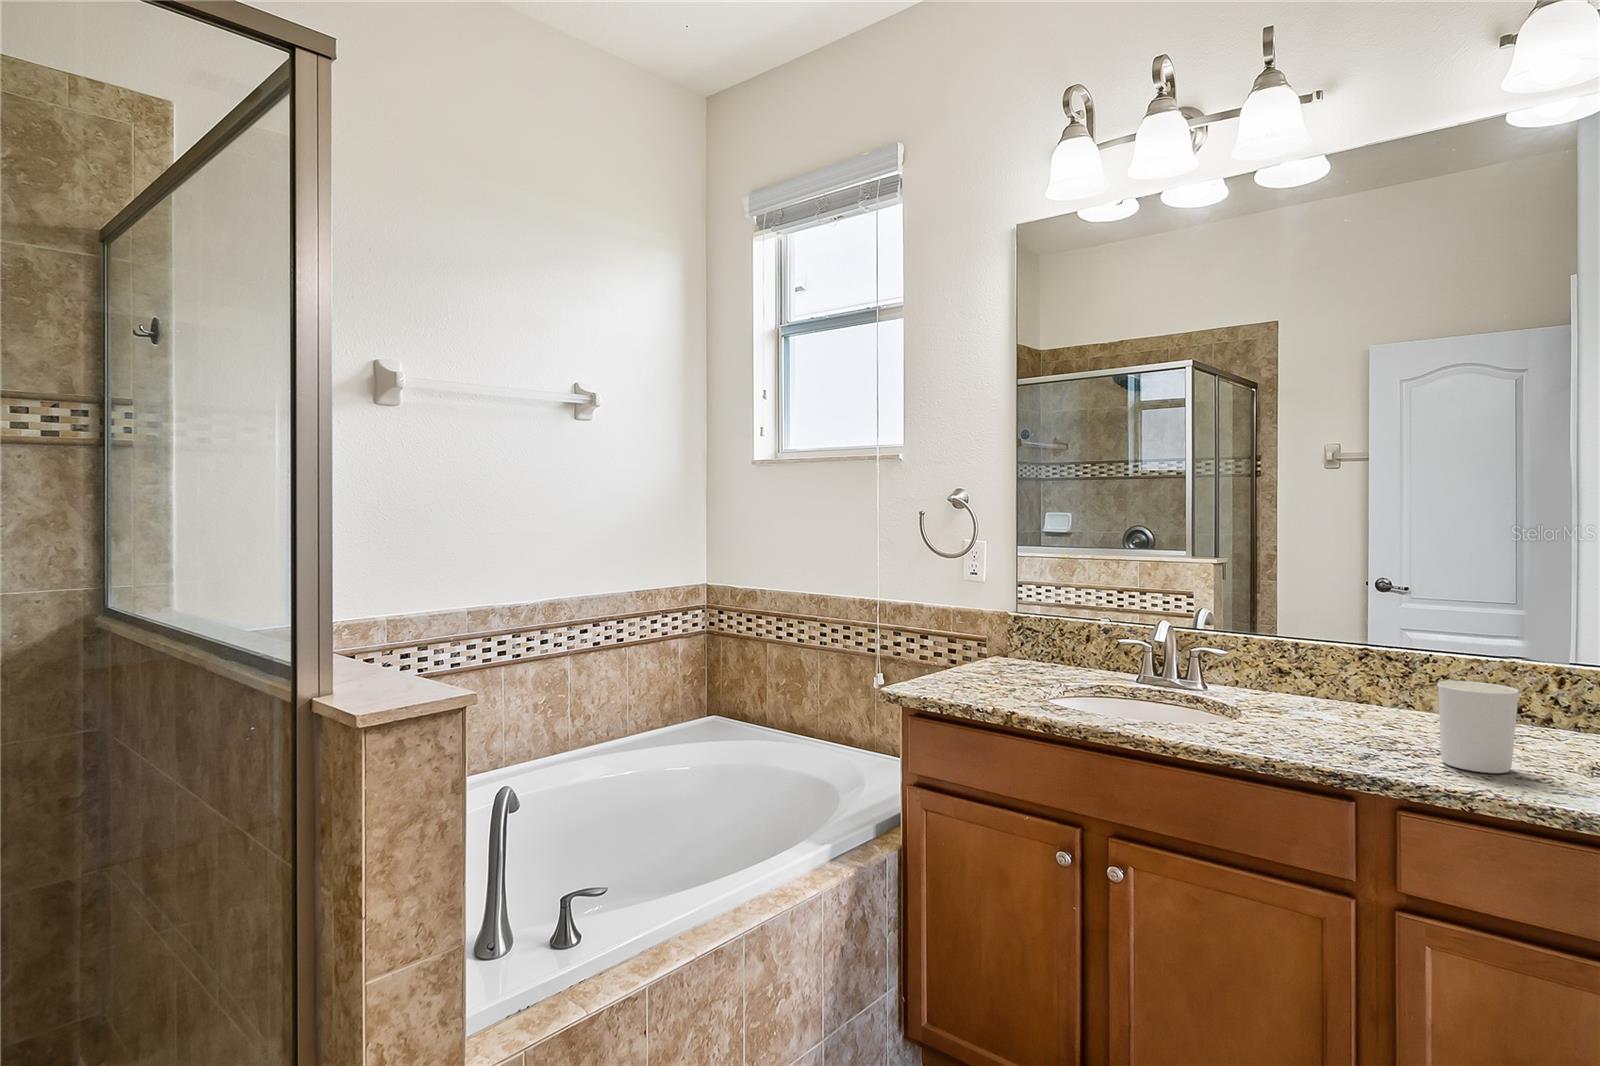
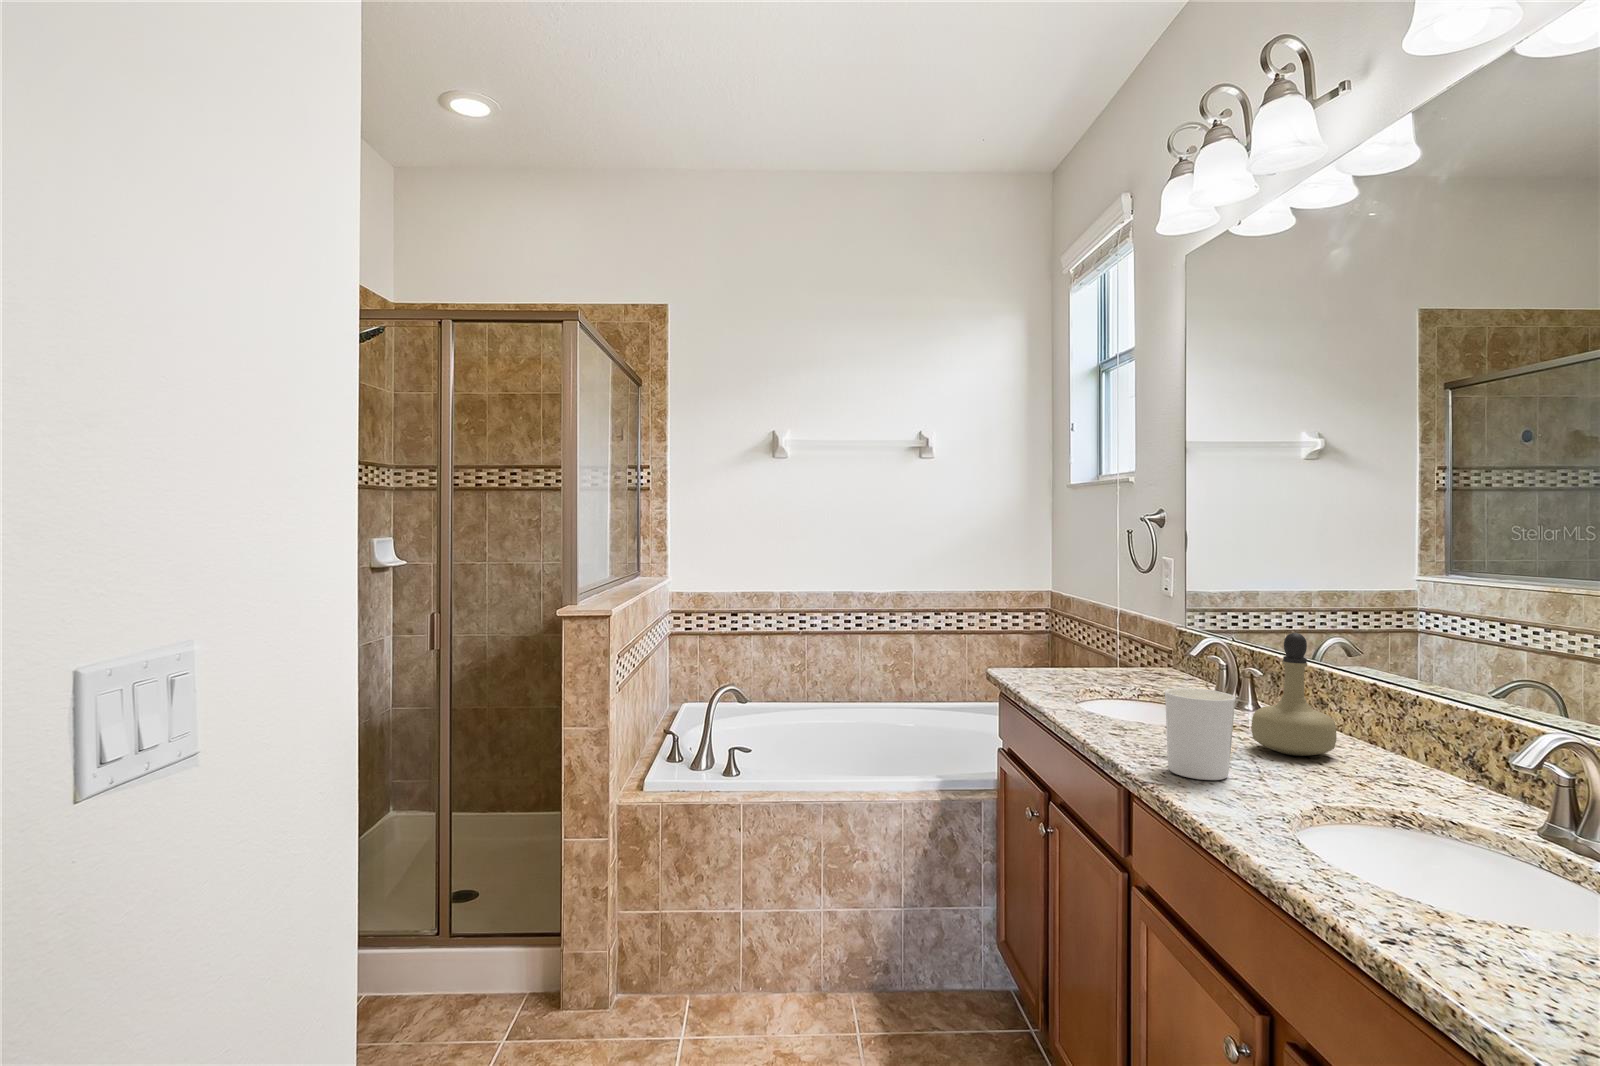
perfume bottle: none [1350,614,1432,728] -> present [1252,633,1337,756]

